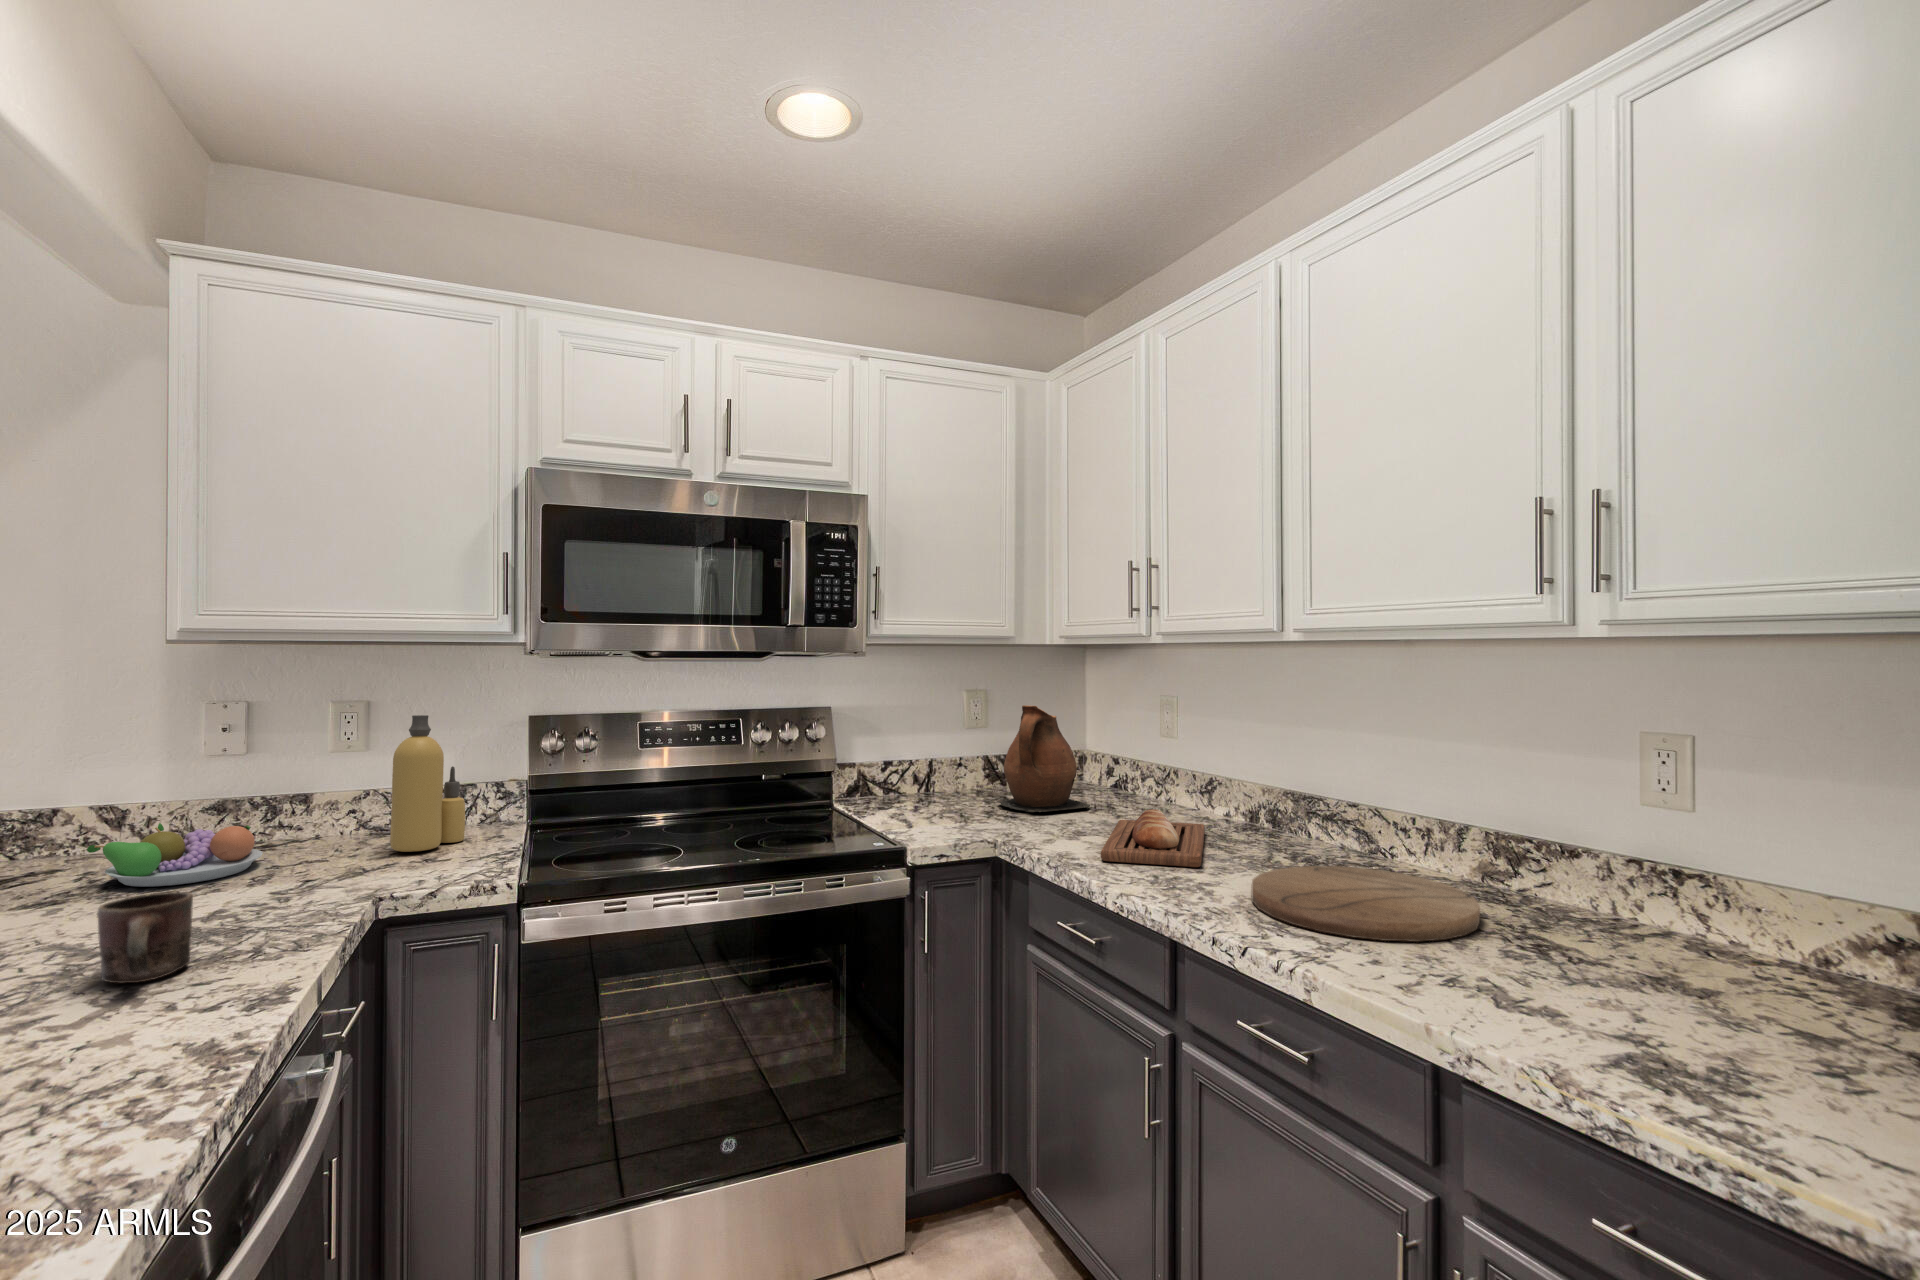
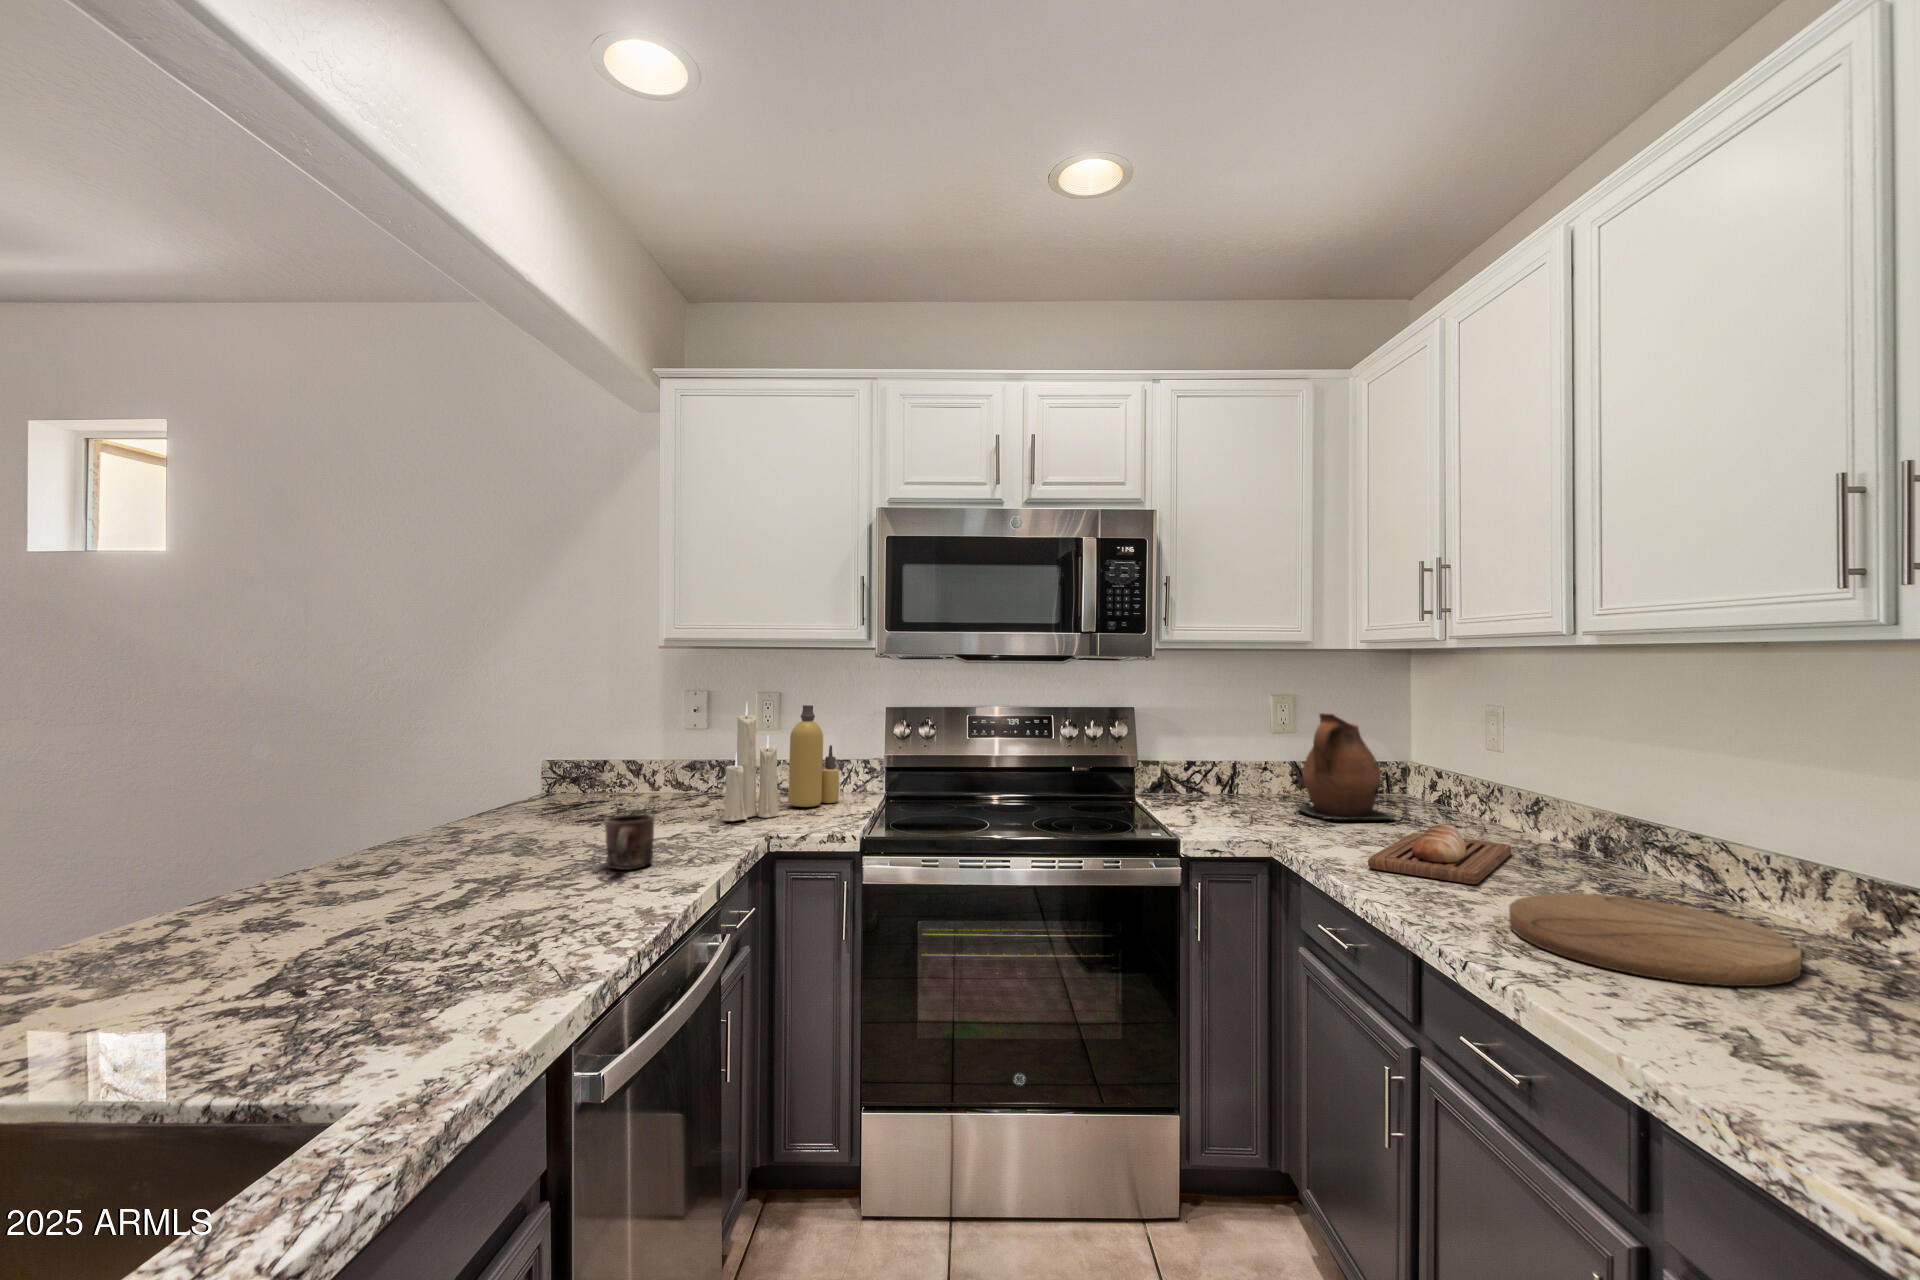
candle: none [290,705,381,883] -> present [722,703,779,821]
fruit bowl: present [87,823,263,887] -> none [617,773,712,815]

